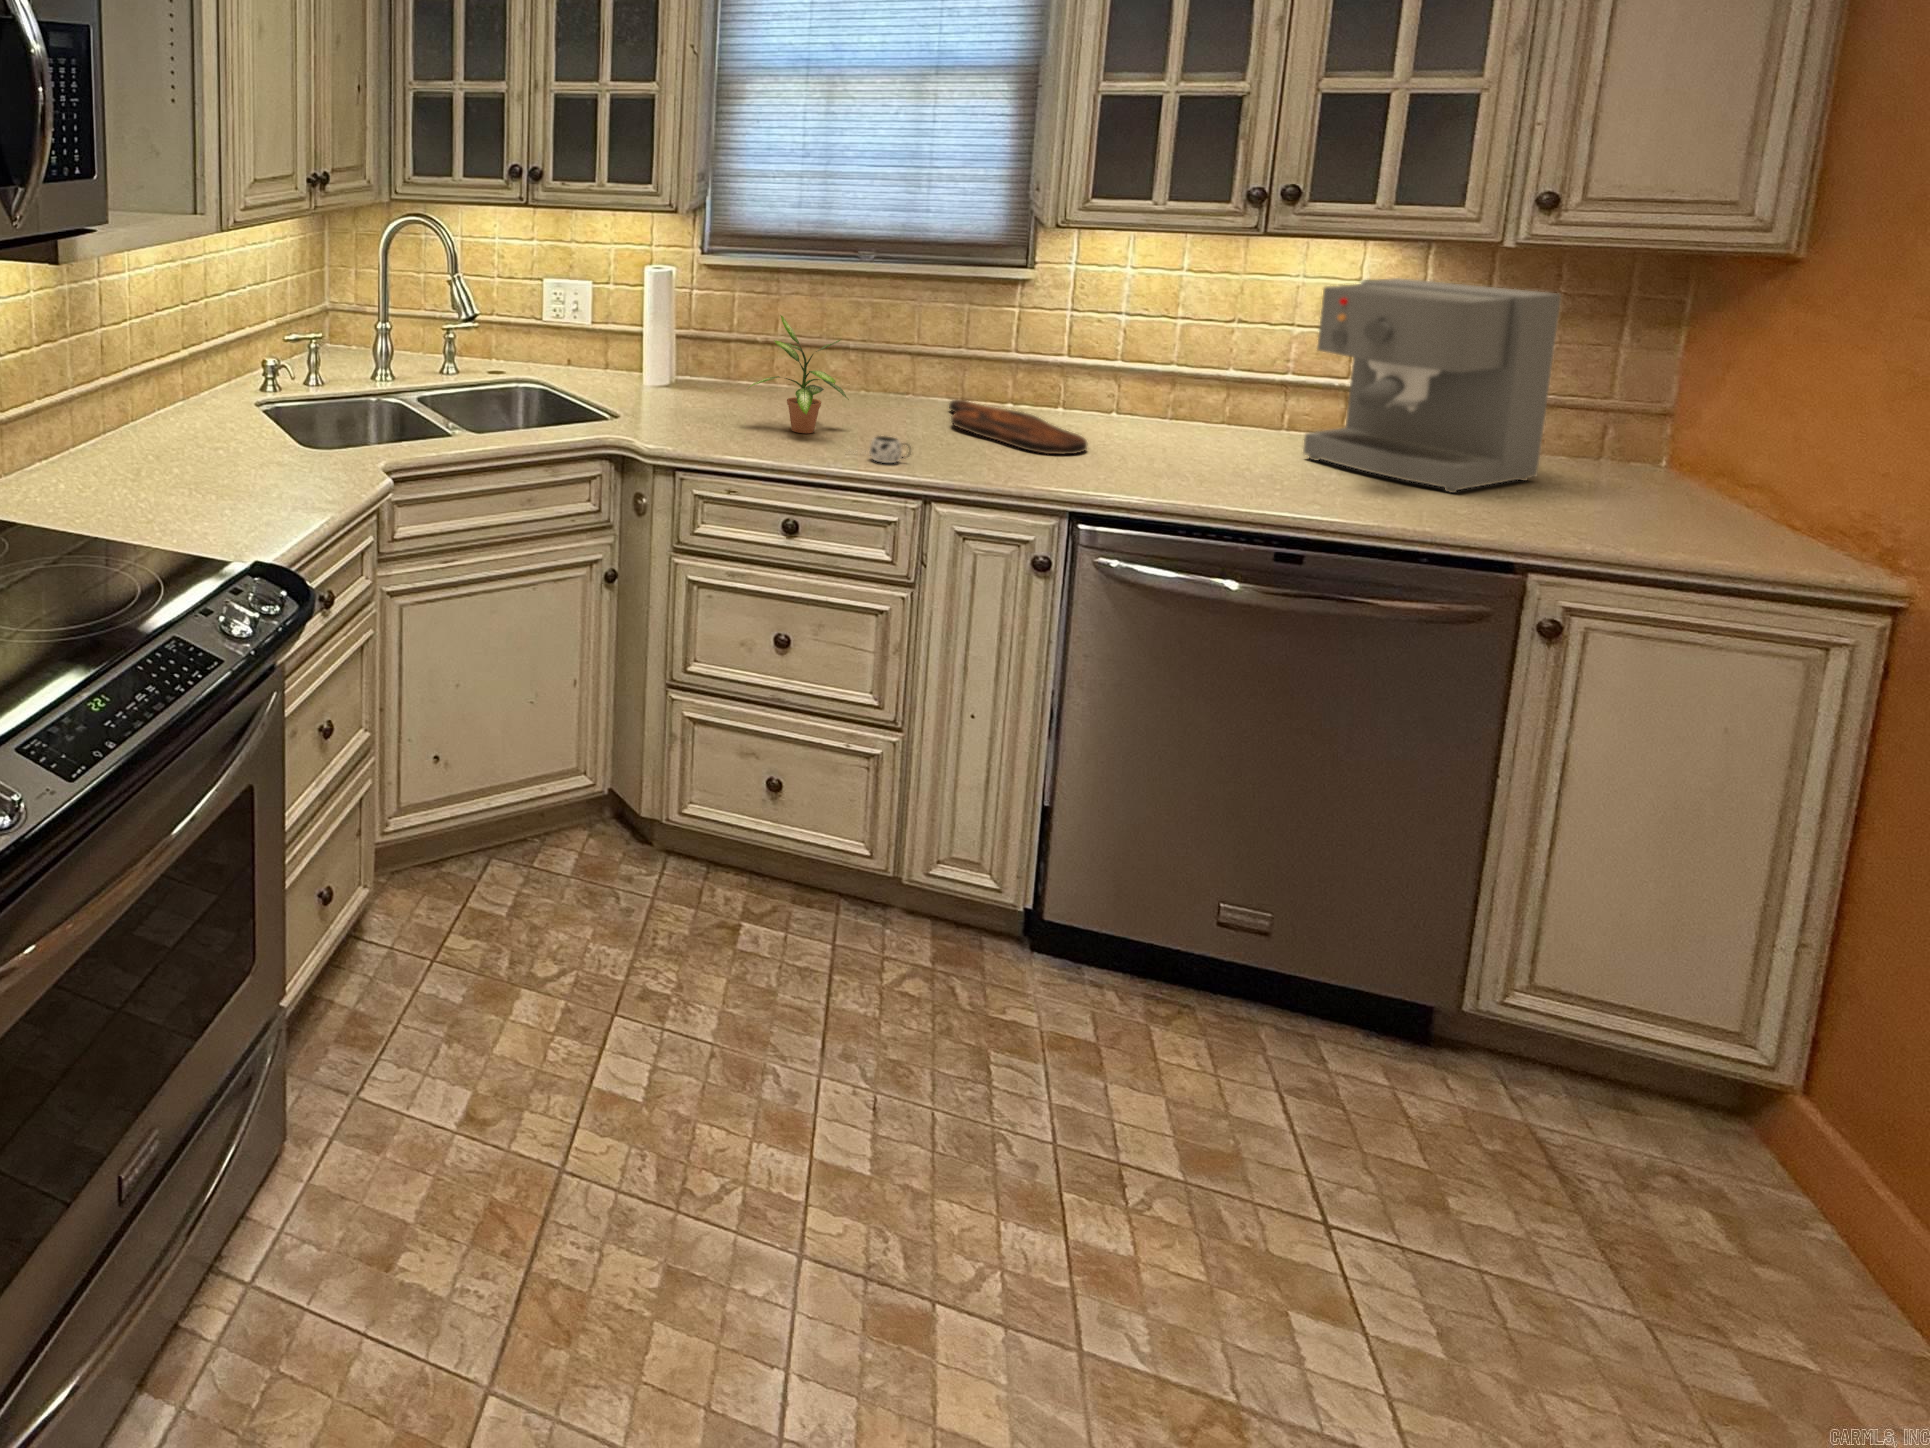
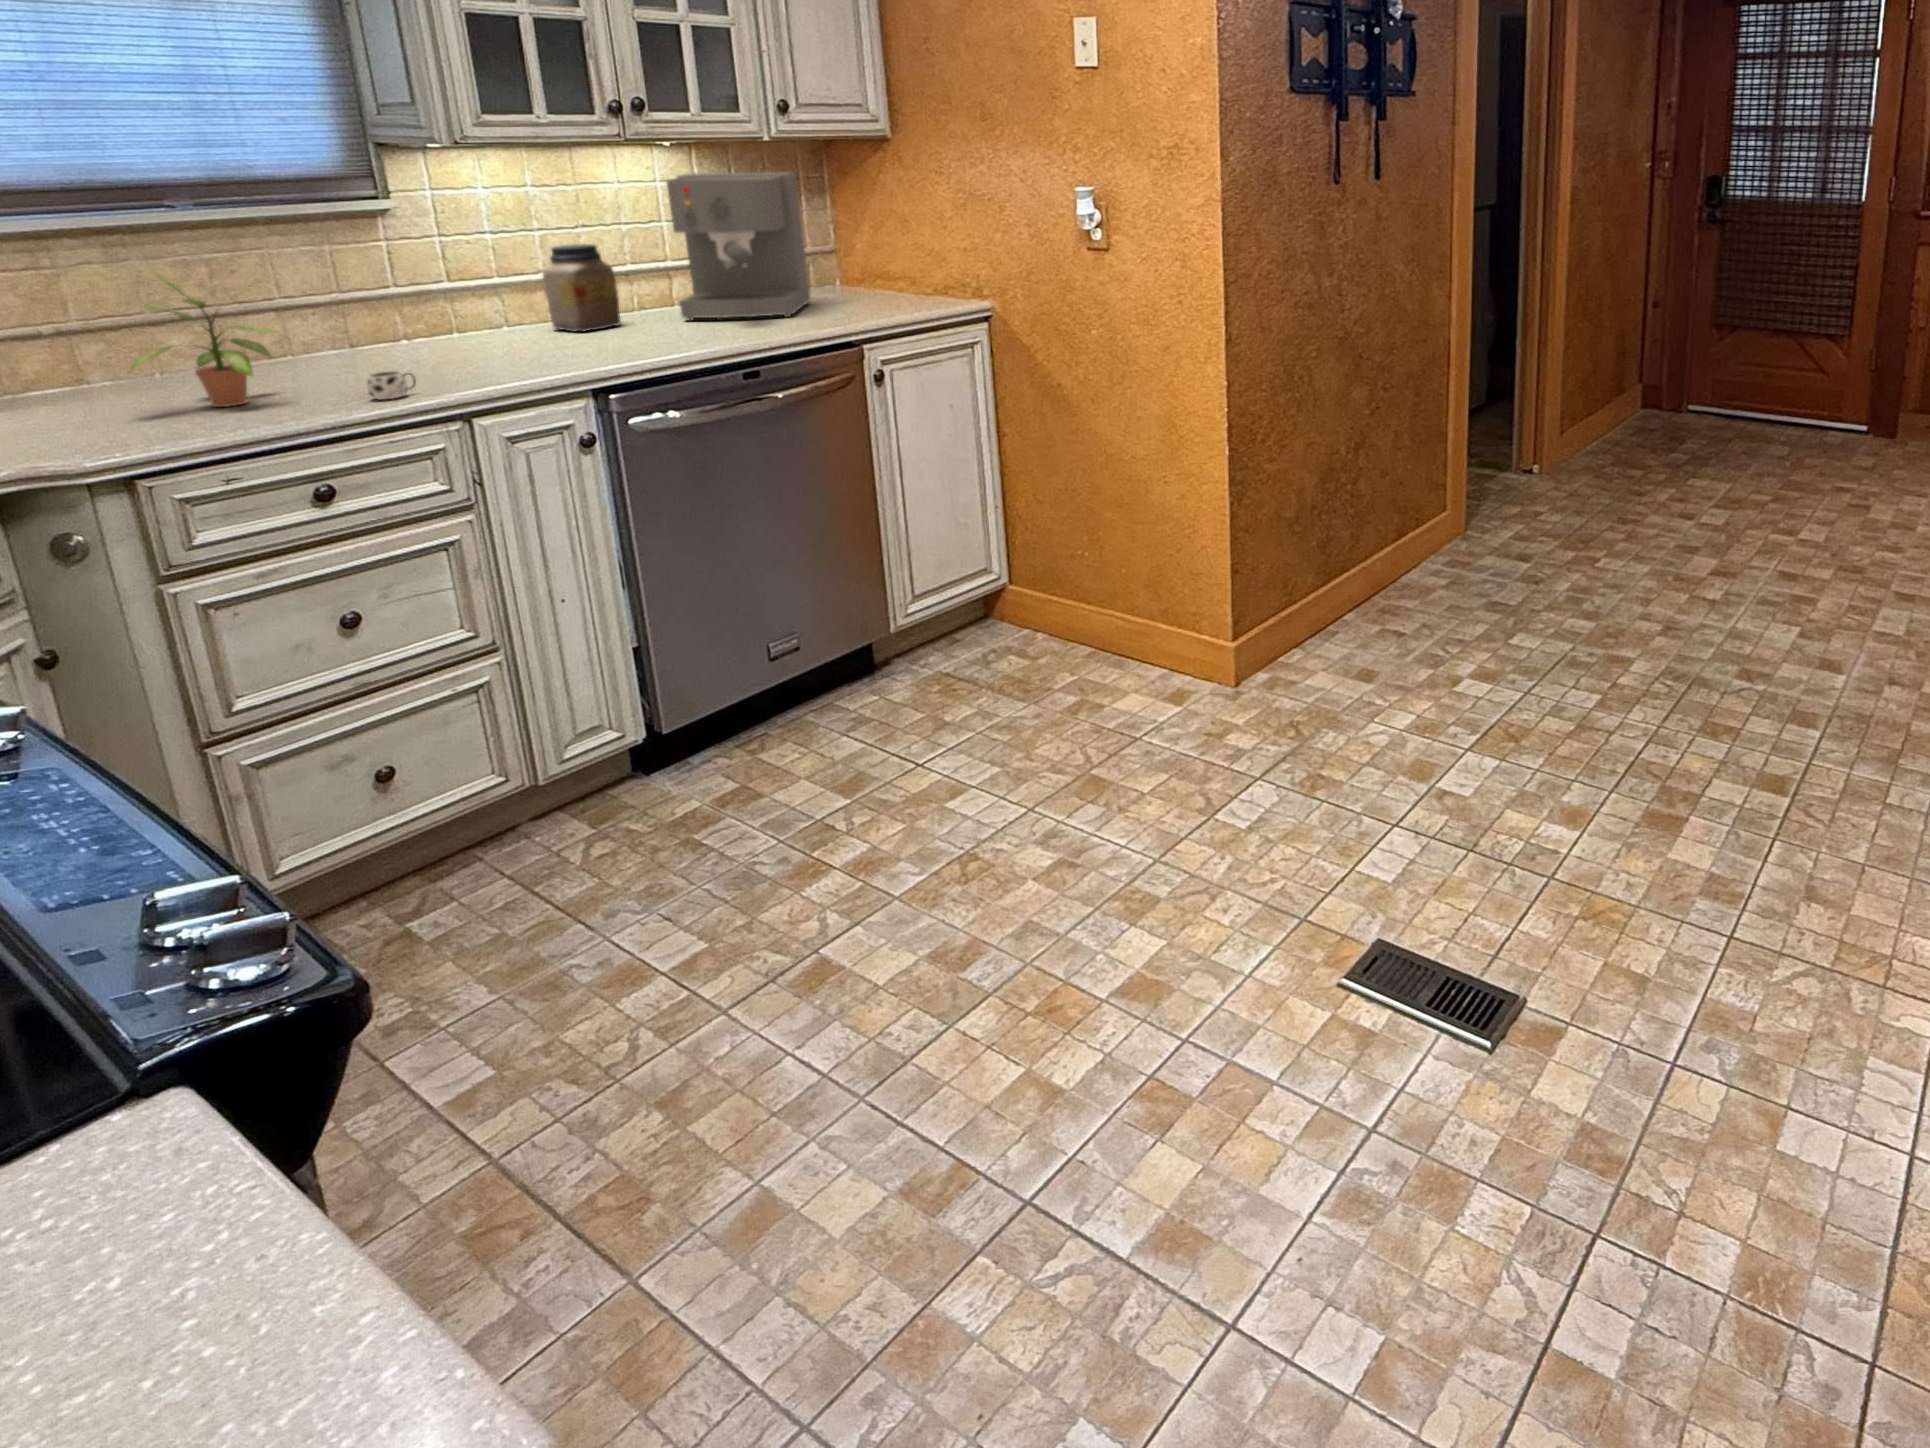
jar: none [1154,342,1235,443] -> present [543,244,620,332]
cutting board: present [949,400,1087,454] -> none [344,337,540,364]

